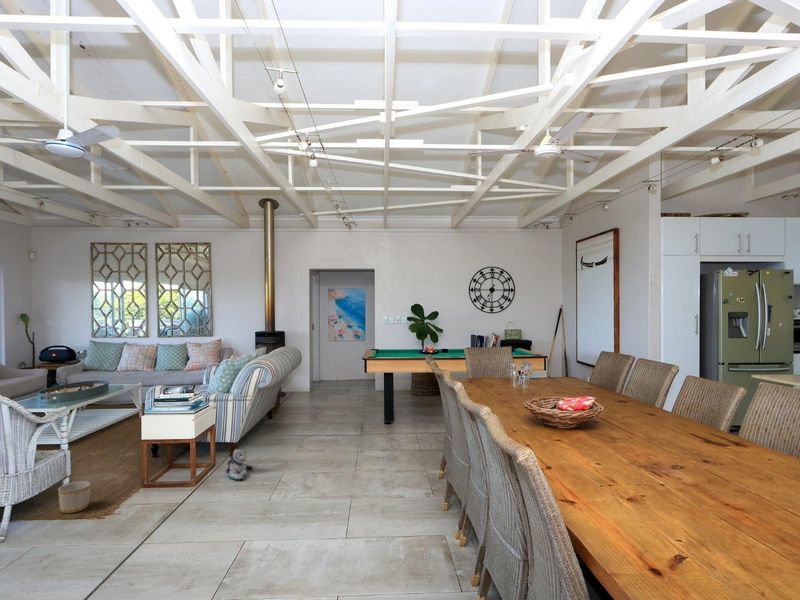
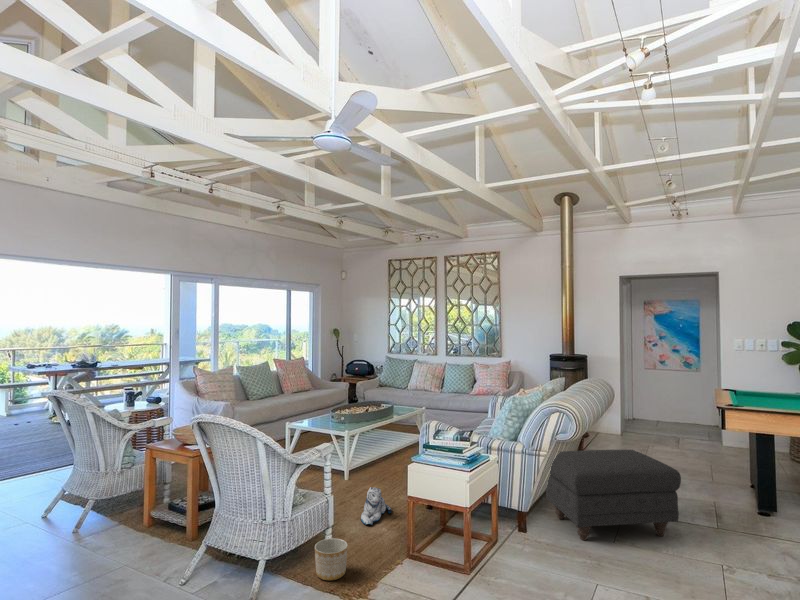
ottoman: none [249,392,338,454] -> present [546,450,681,540]
plush toy: present [226,449,252,480] -> present [361,487,392,525]

